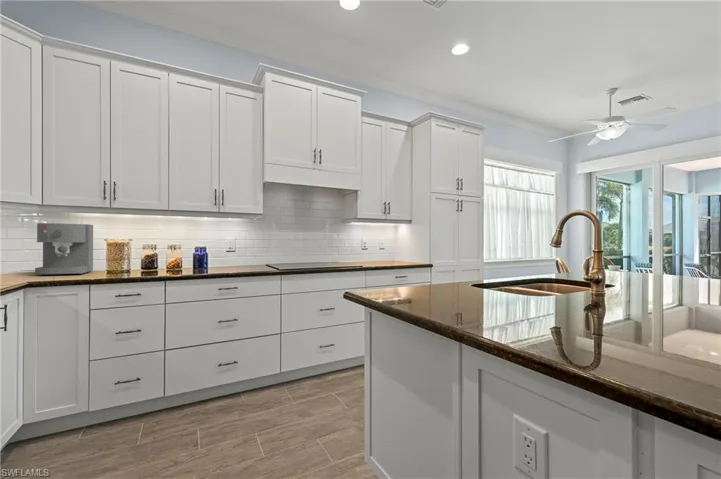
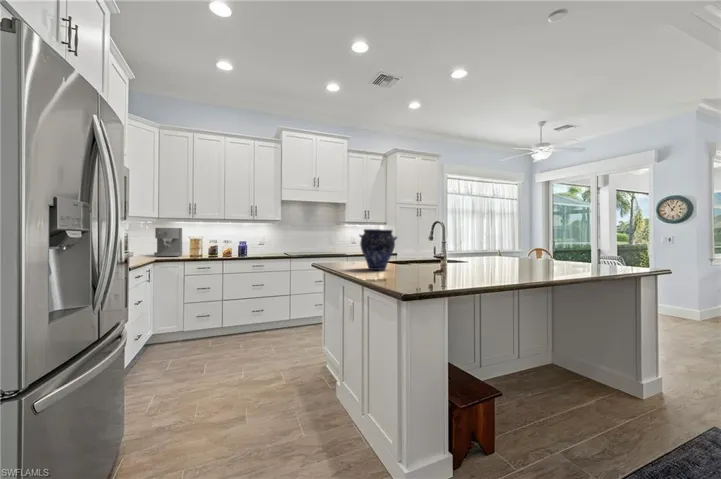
vase: none [496,210,592,312] -> present [359,229,397,270]

